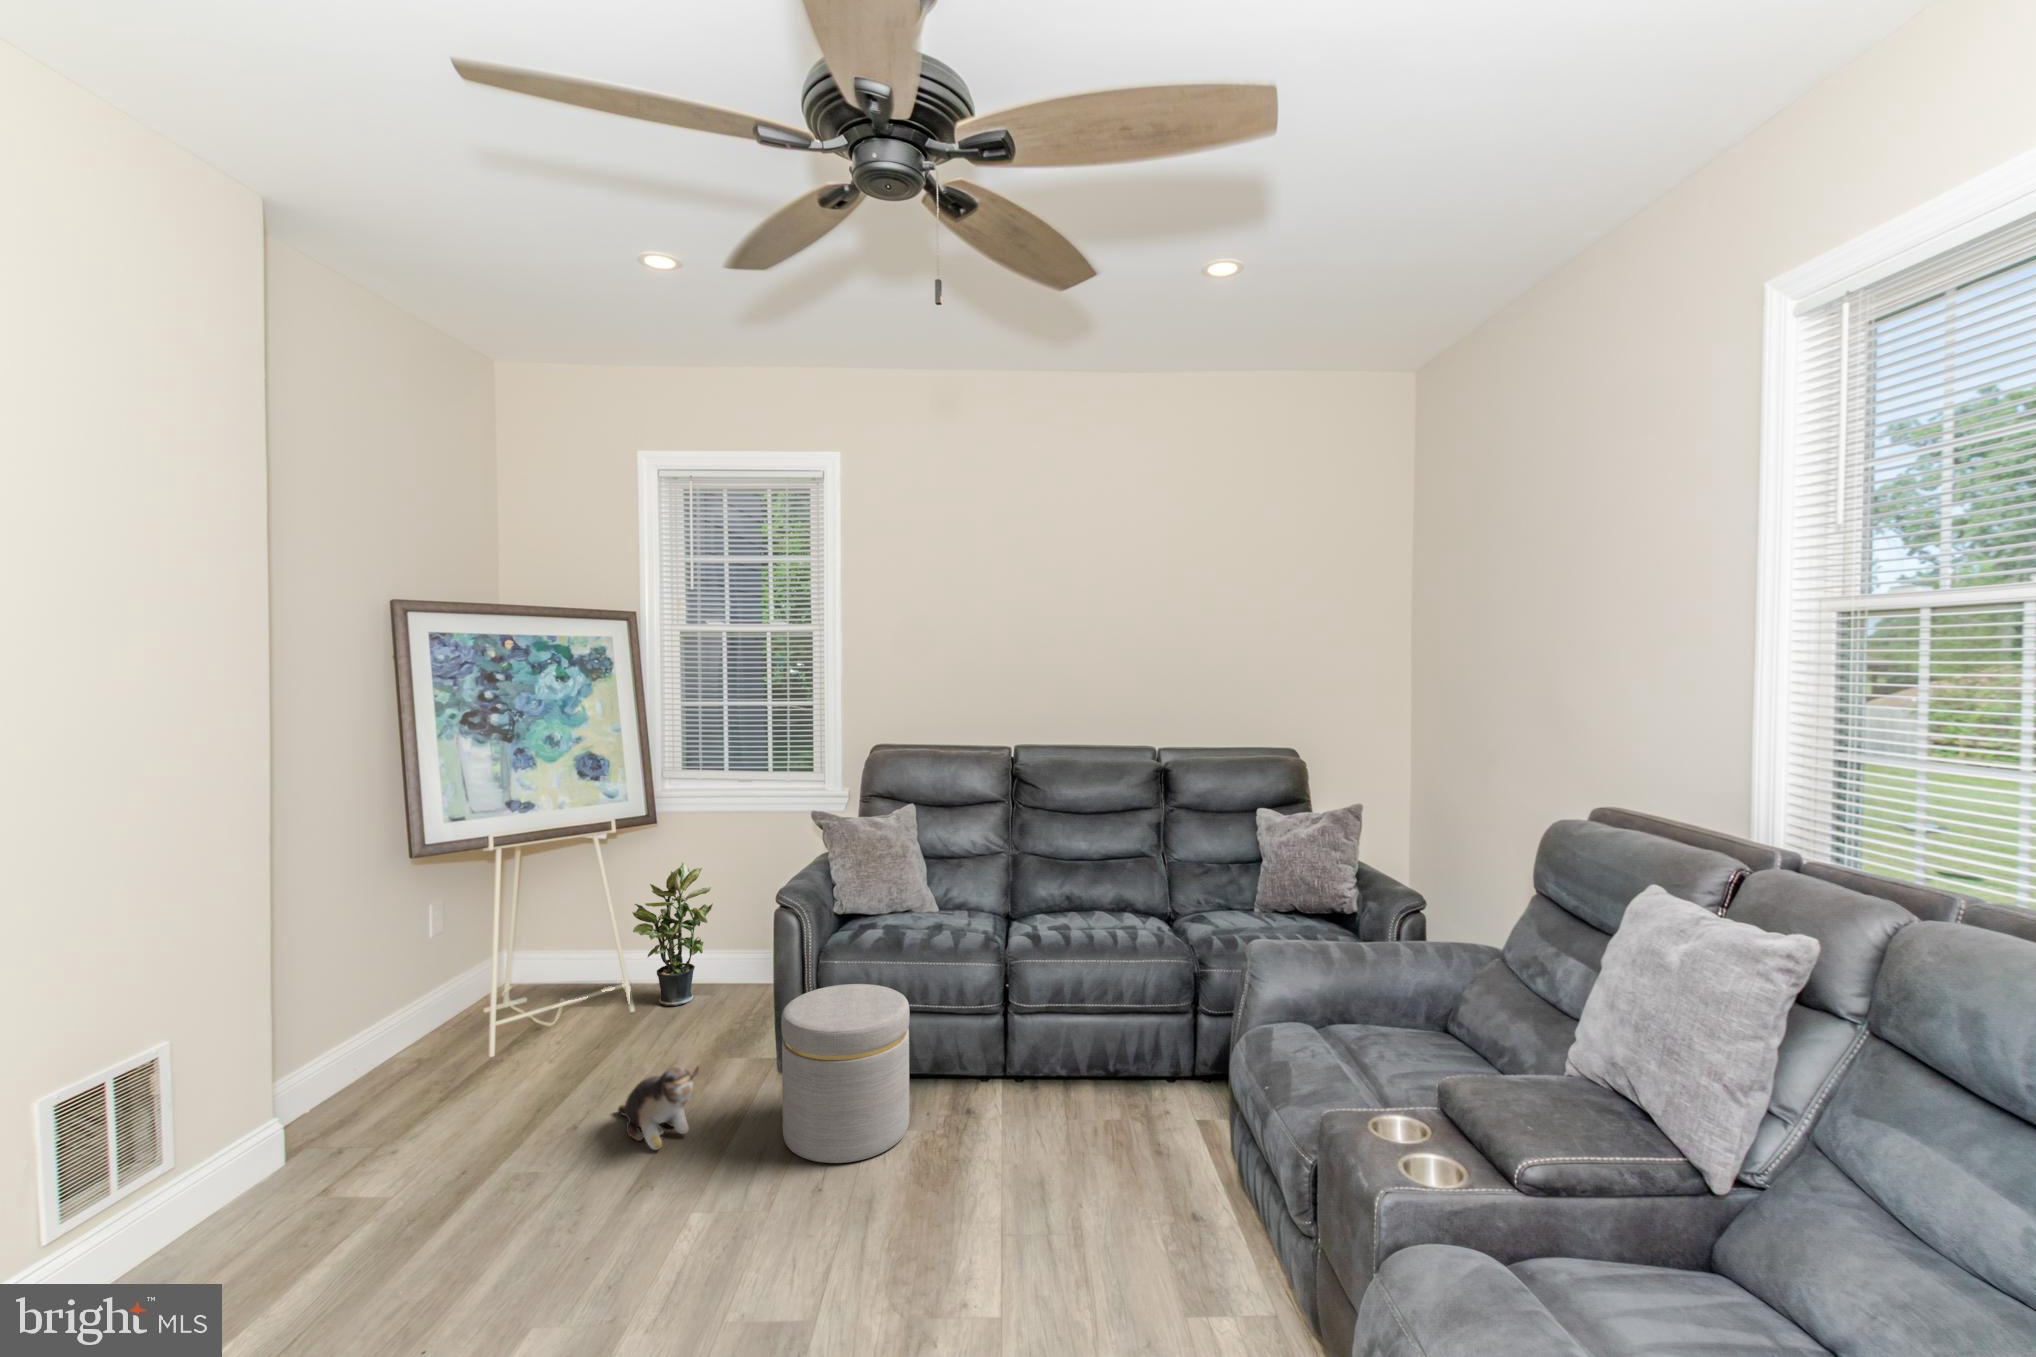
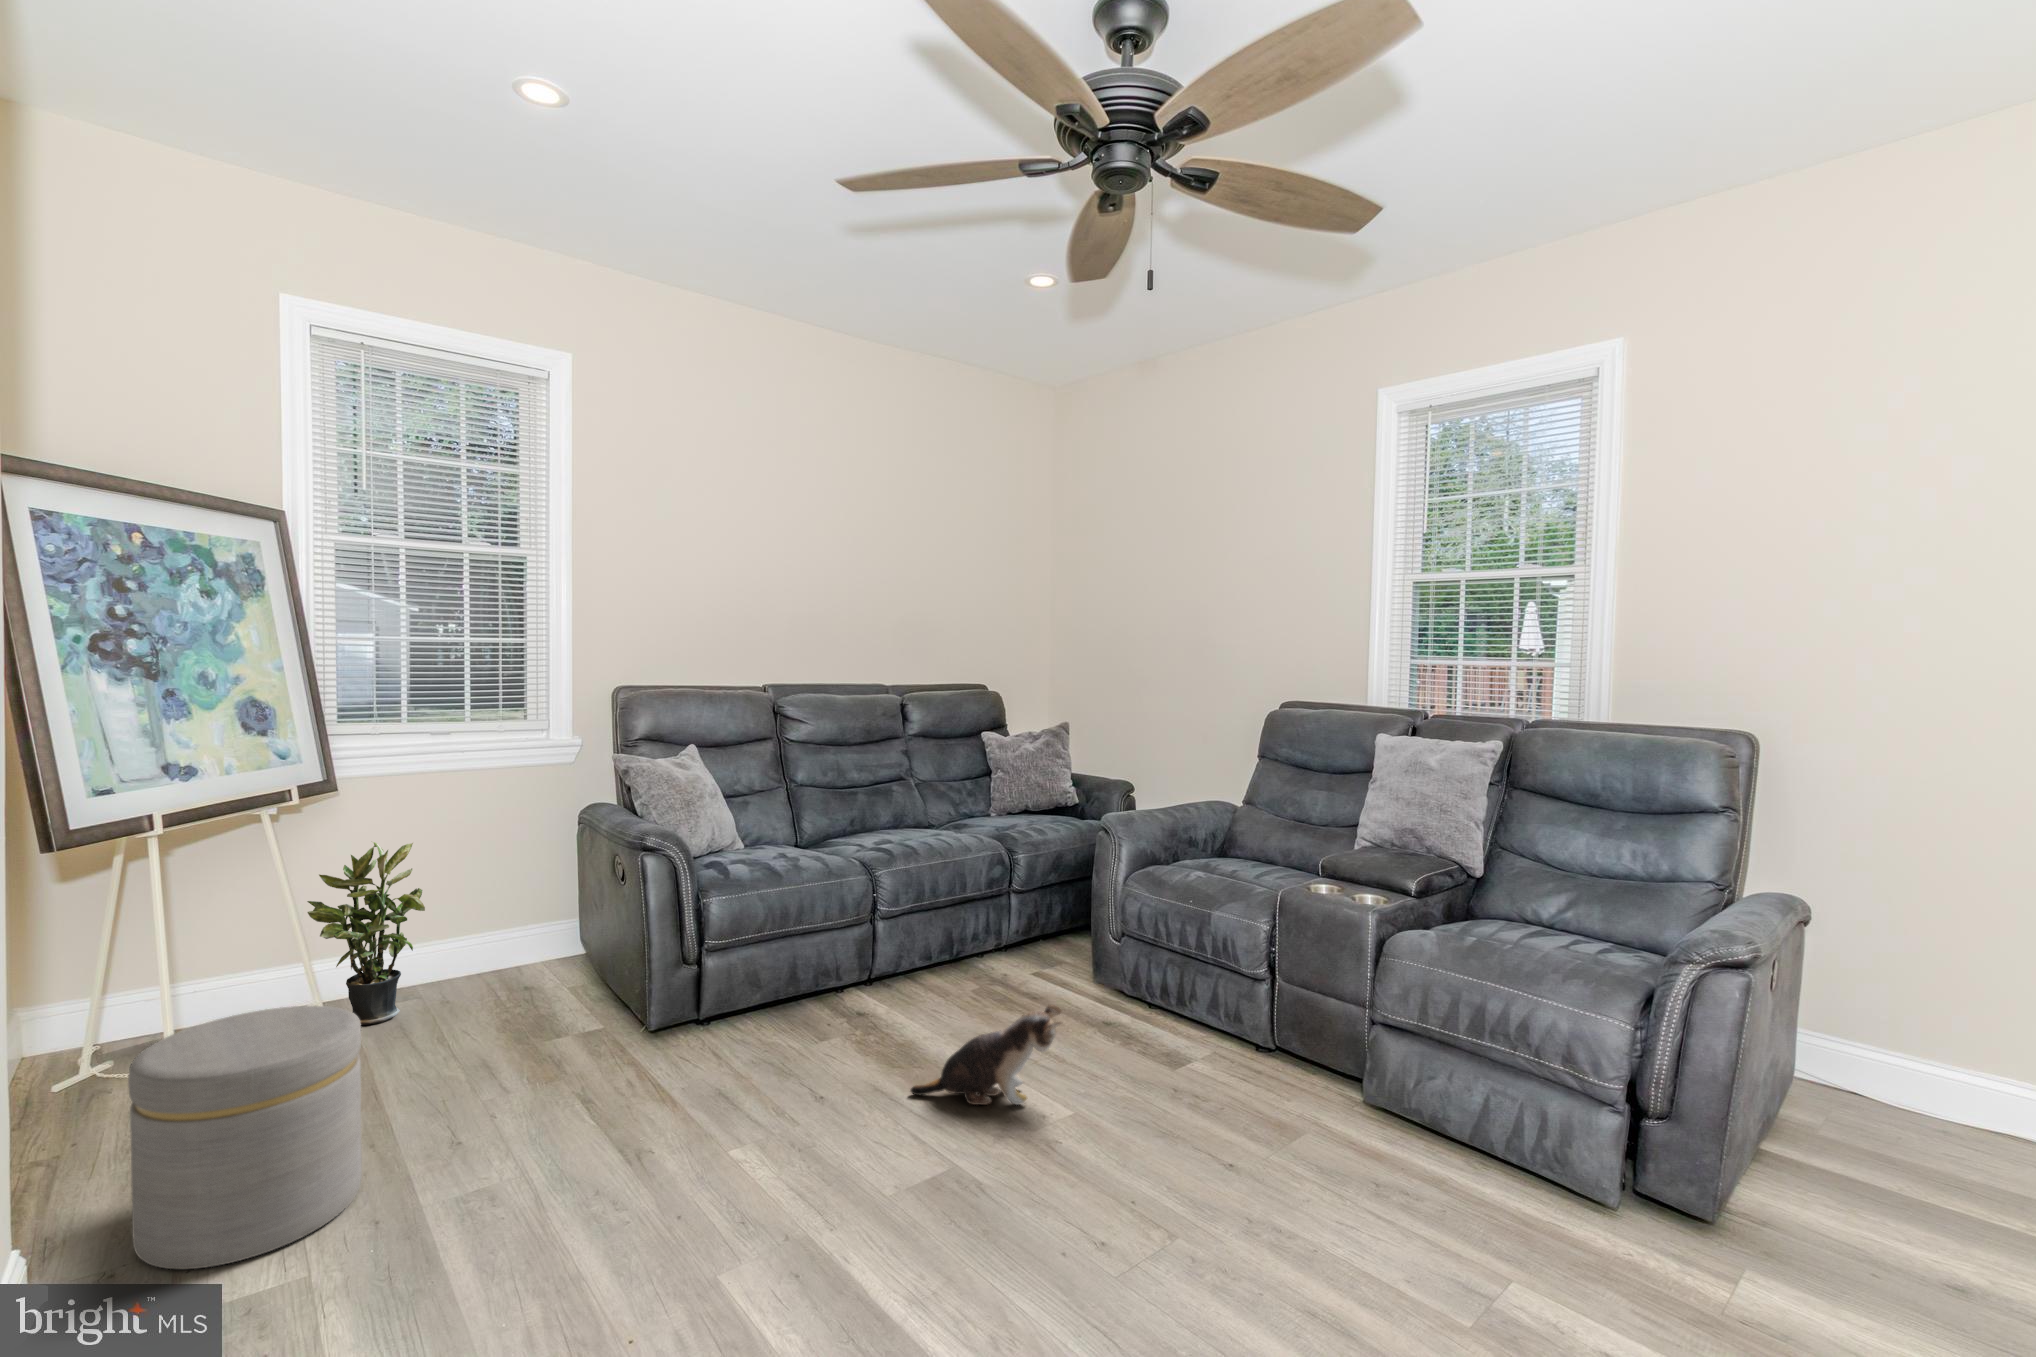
ottoman: present [781,984,910,1163] -> present [128,1006,362,1269]
plush toy: present [618,1067,699,1150] -> present [910,1006,1061,1105]

